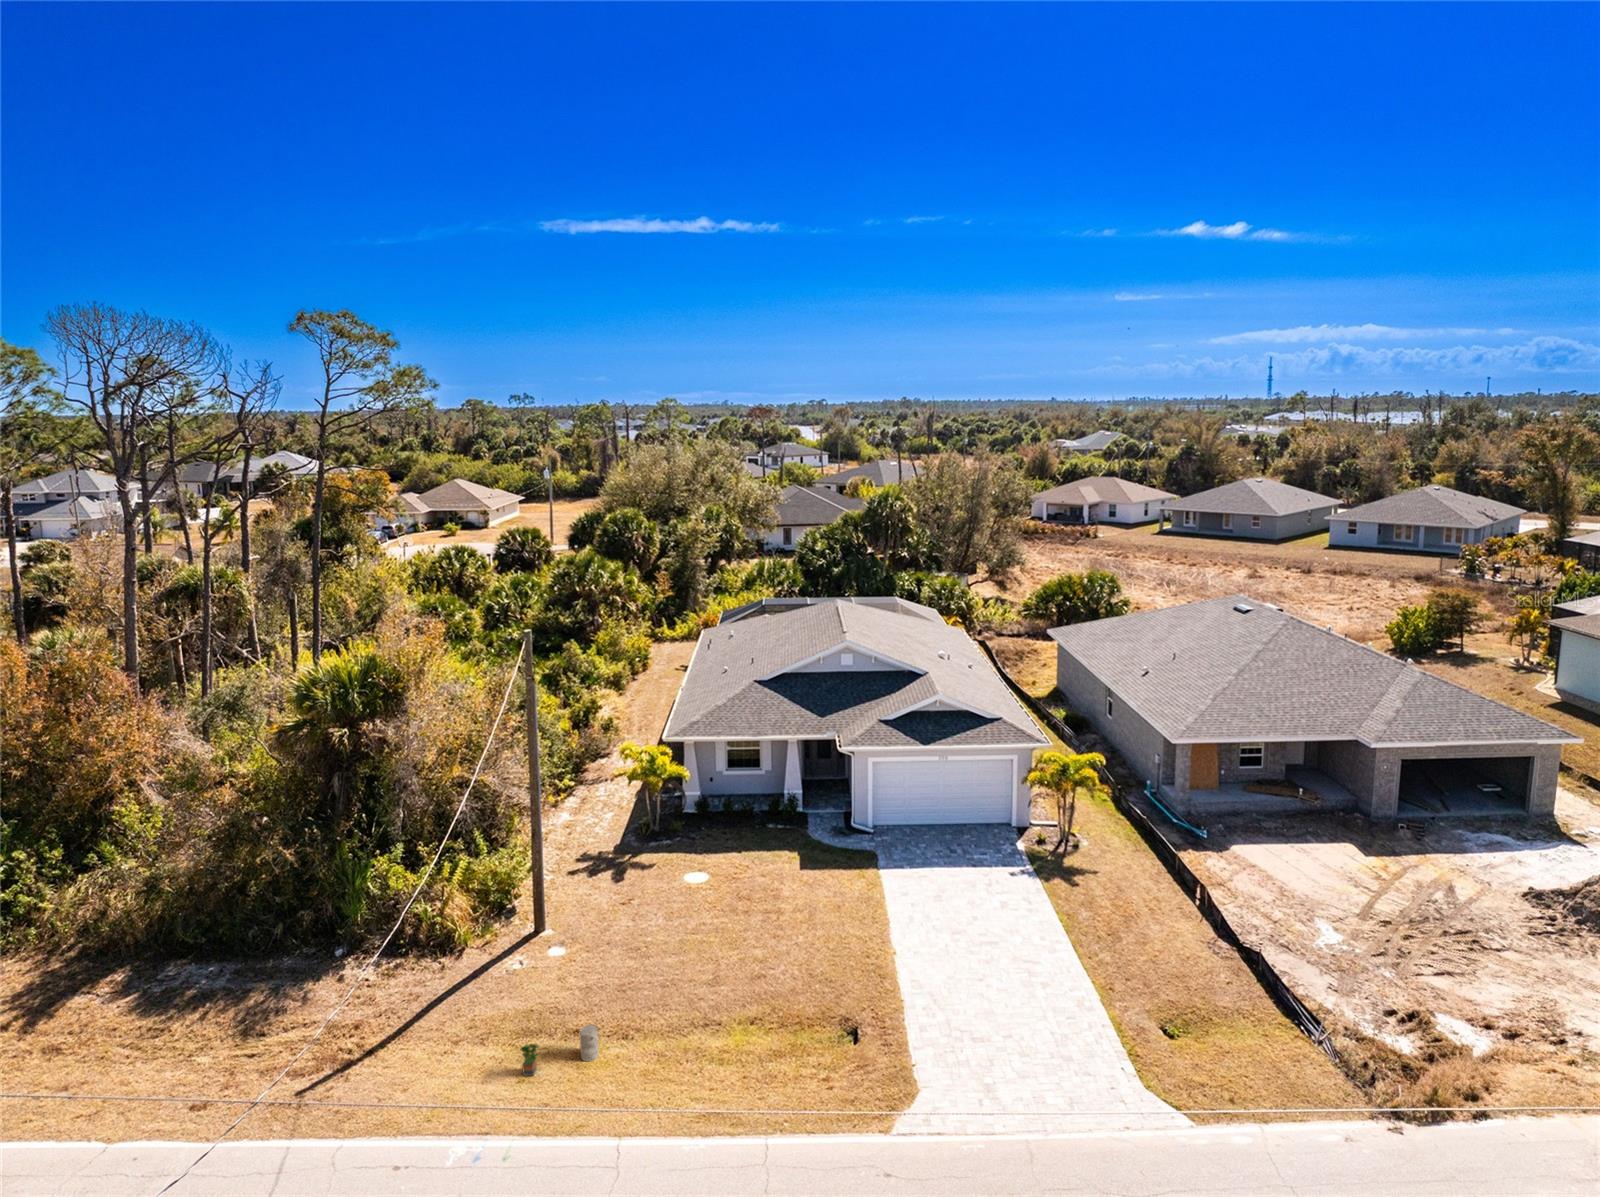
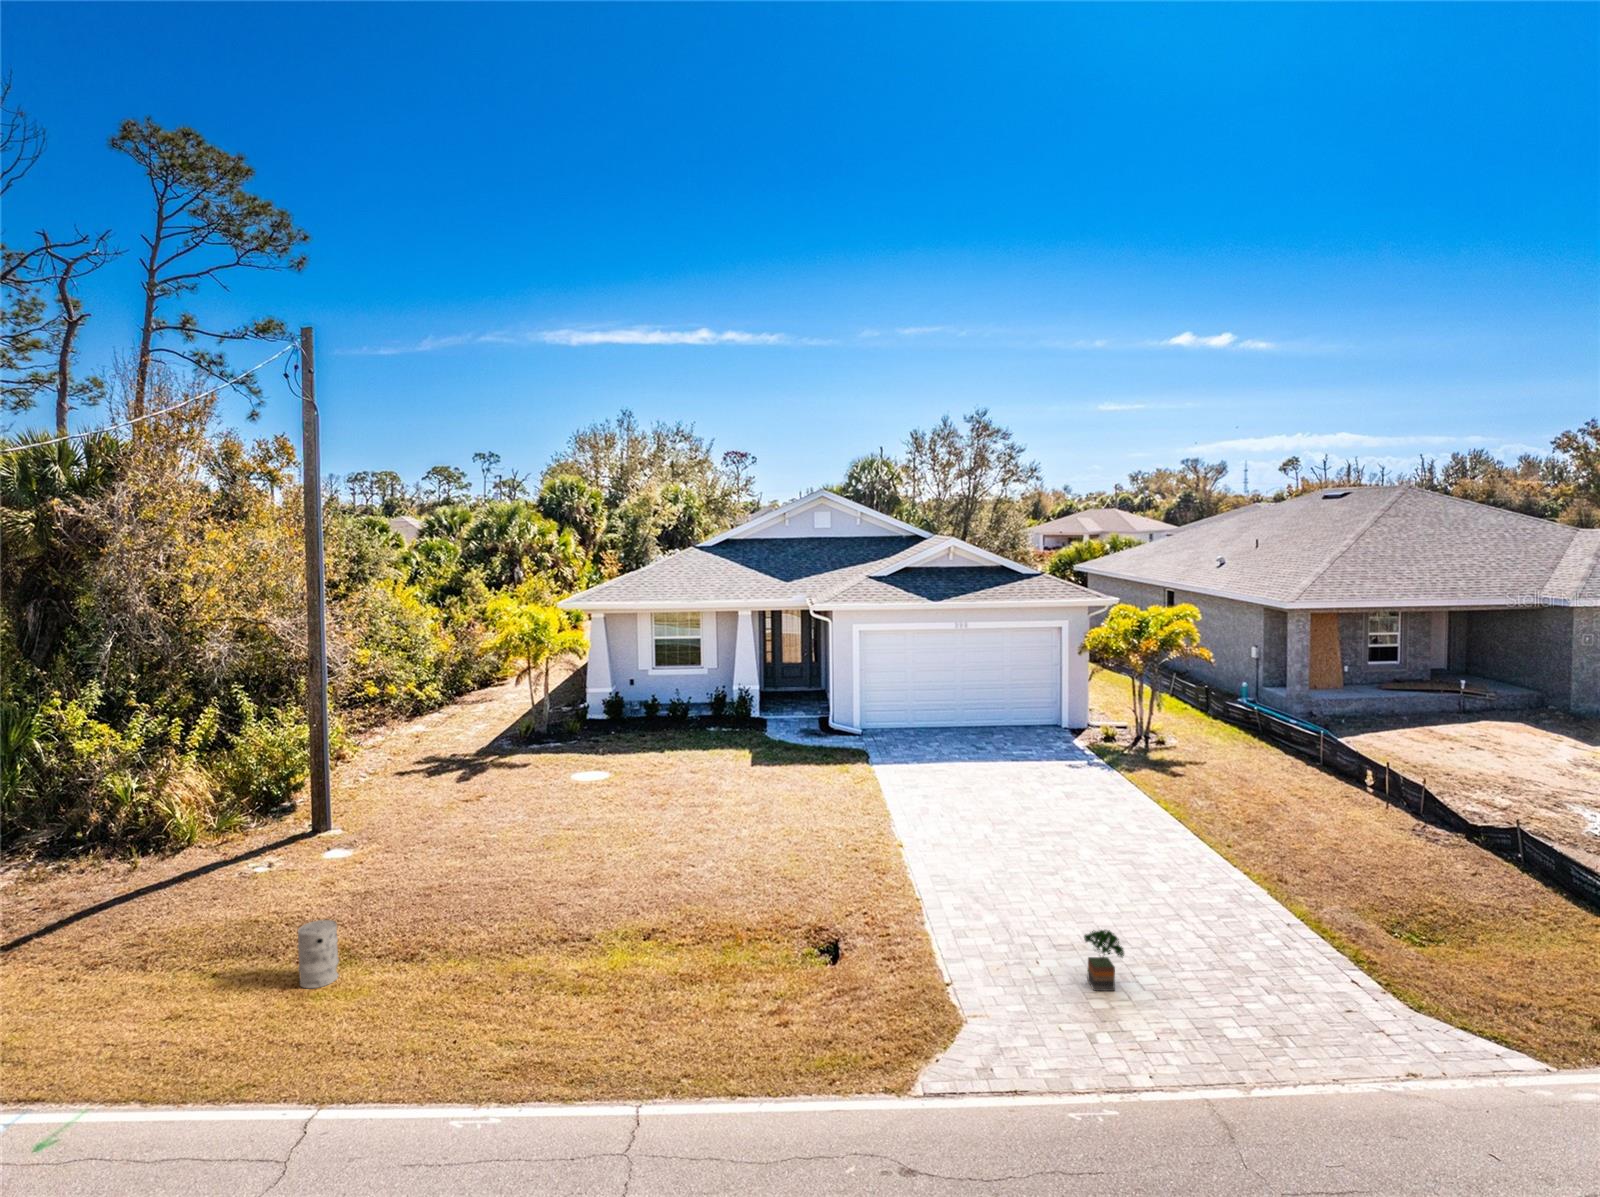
potted tree: present [521,1044,539,1076] -> present [1084,930,1124,991]

